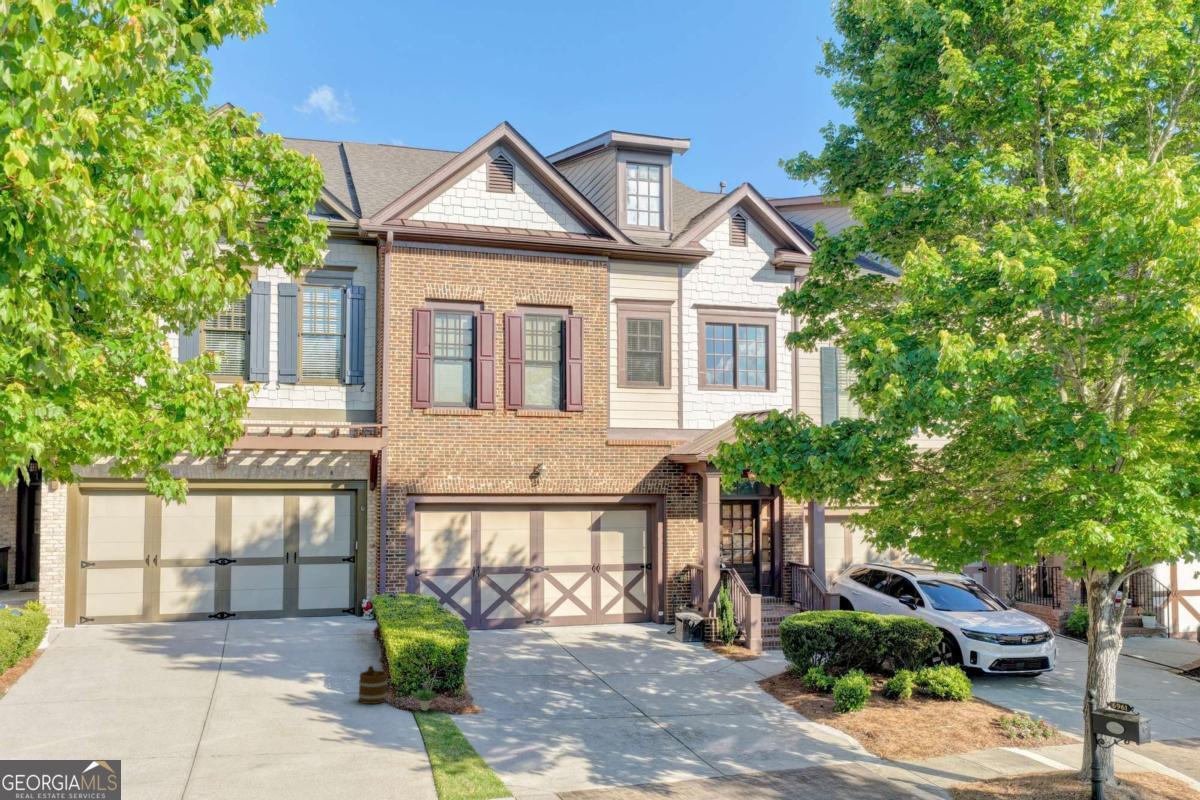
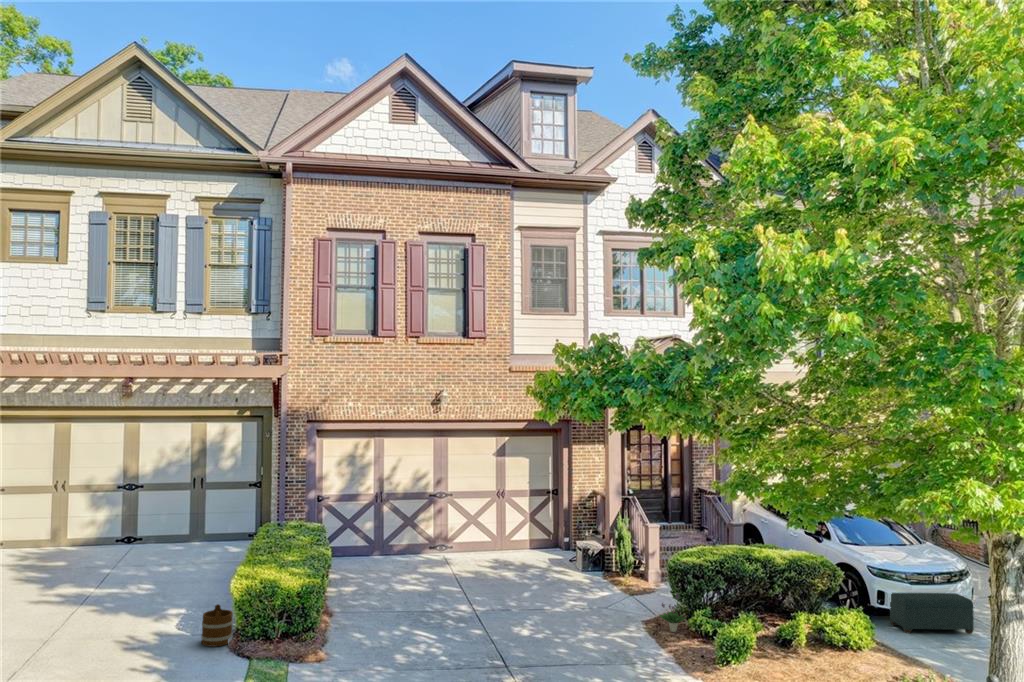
bench: none [980,653,1055,689] -> present [890,593,974,634]
potted plant: present [411,668,438,711] -> present [660,593,685,632]

